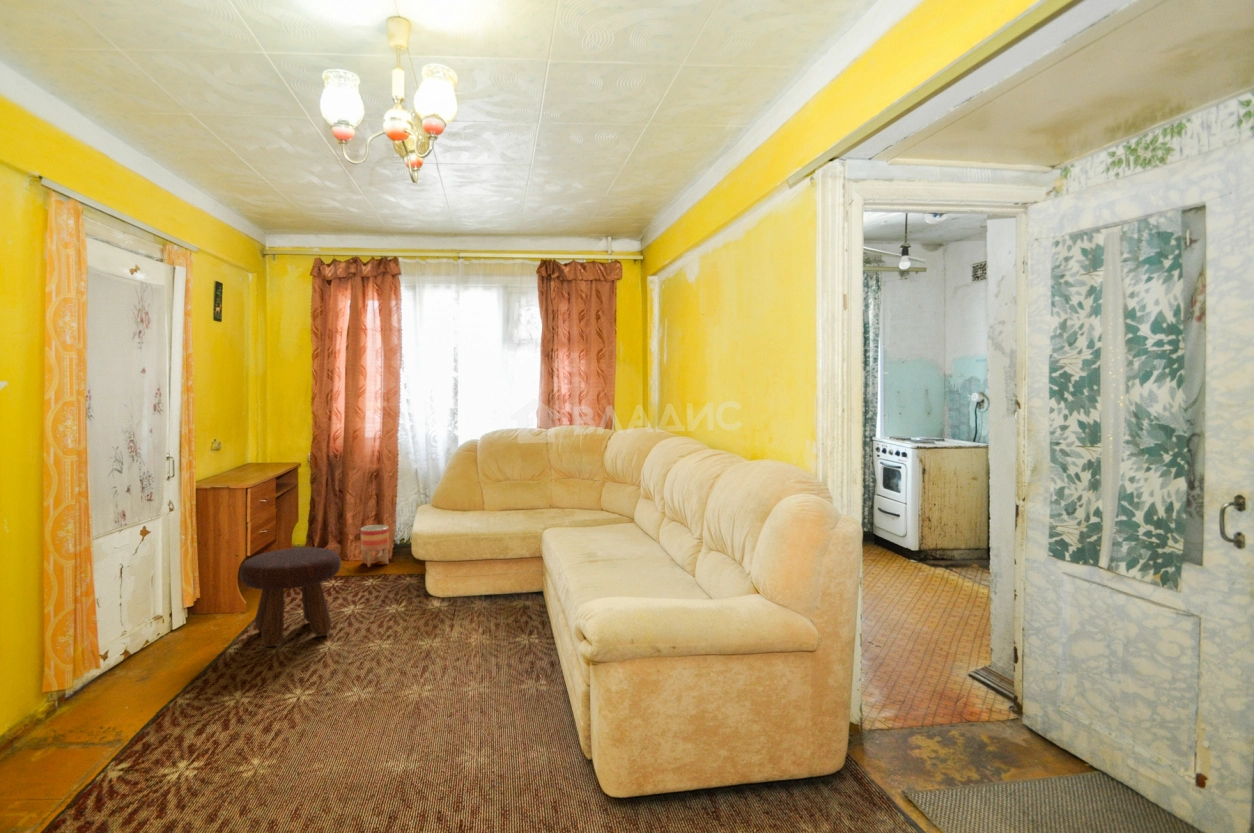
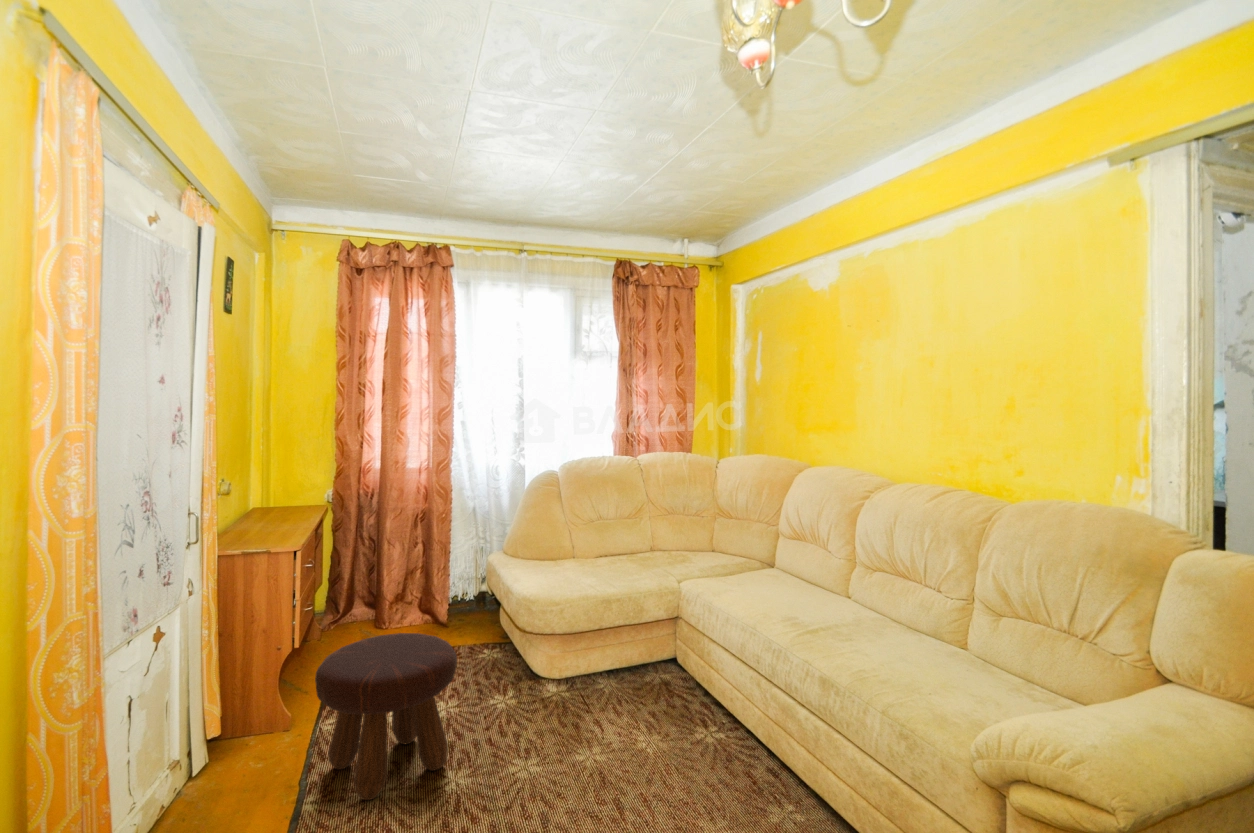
planter: present [361,525,389,567] -> none [408,579,443,635]

